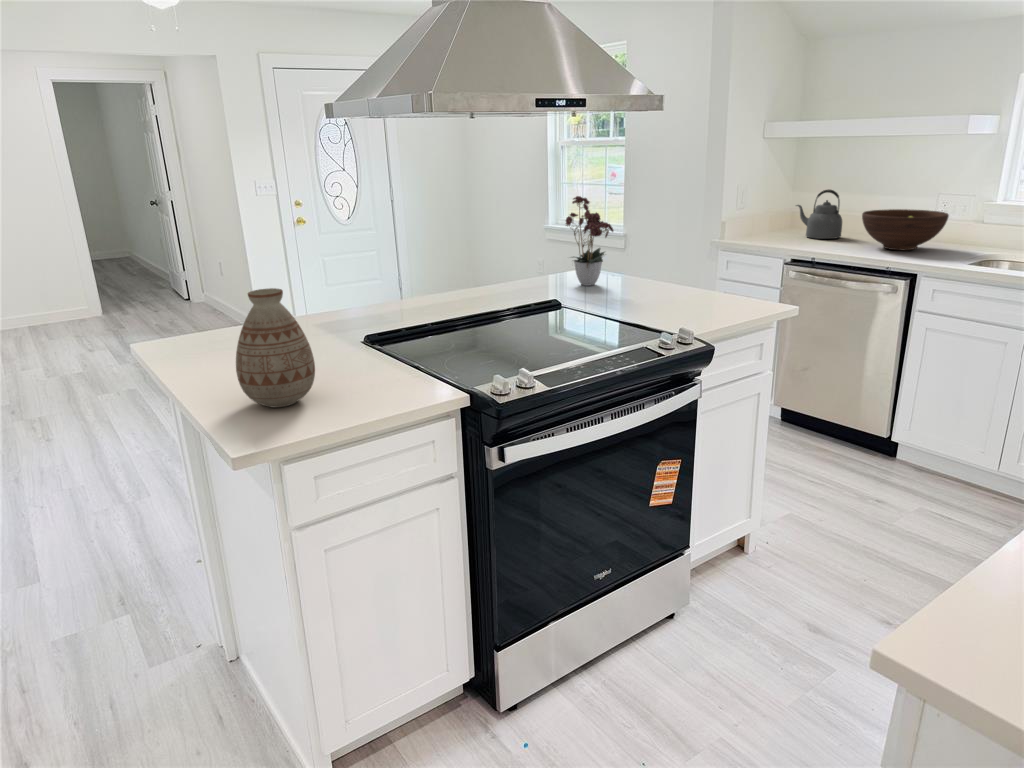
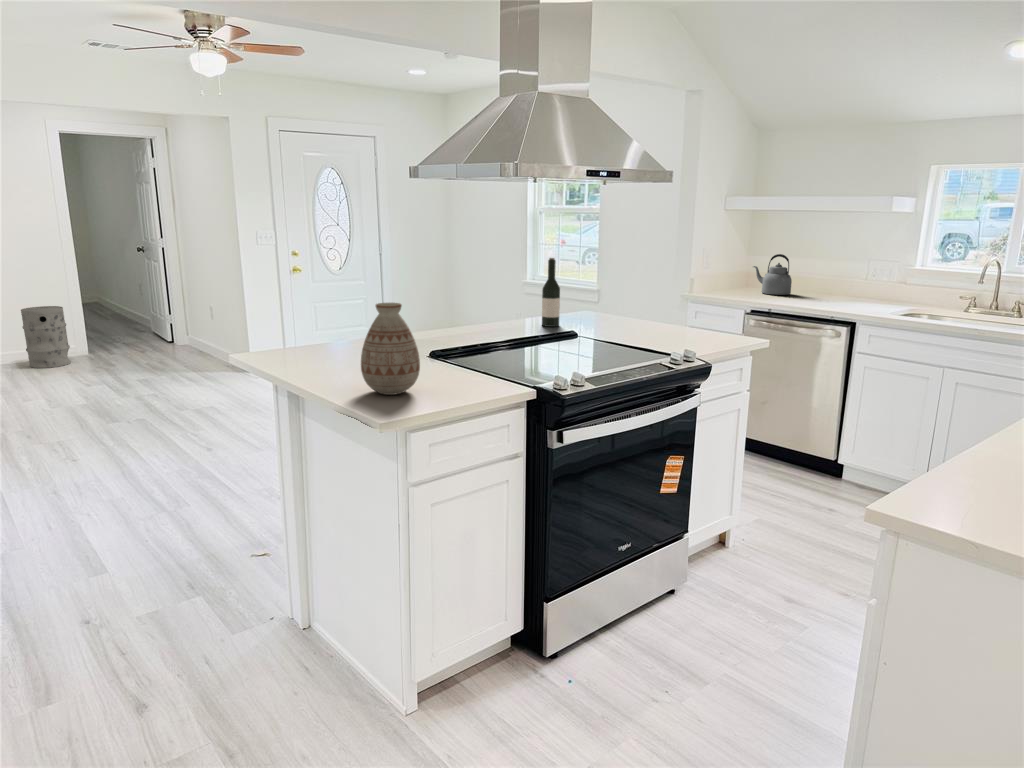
flower arrangement: present [566,196,613,286] -> none [572,245,621,323]
wine bottle: none [522,209,545,293] -> present [542,258,560,327]
fruit bowl: present [862,209,949,250] -> none [809,272,878,305]
trash can: none [16,269,73,334] -> present [21,306,71,368]

